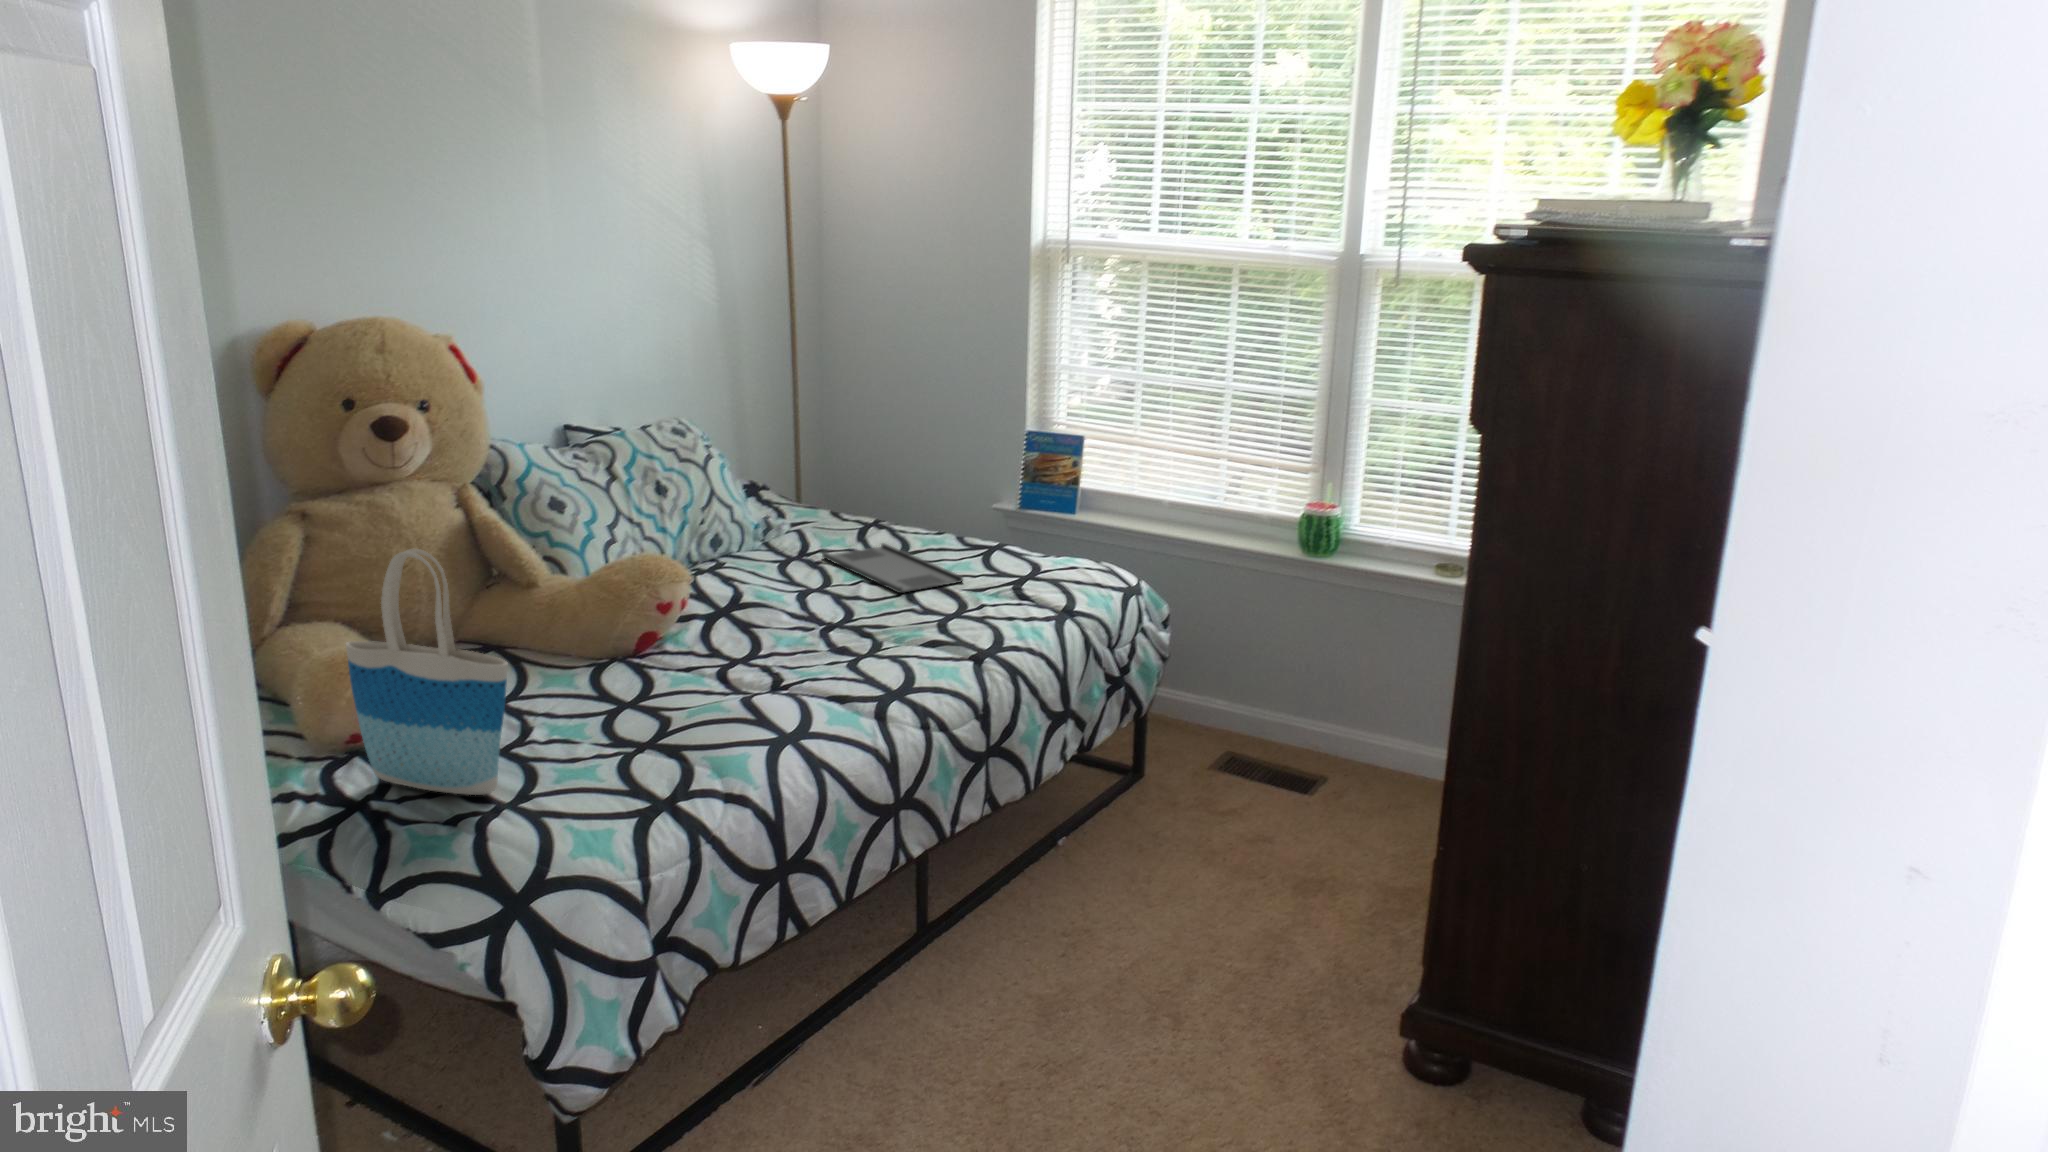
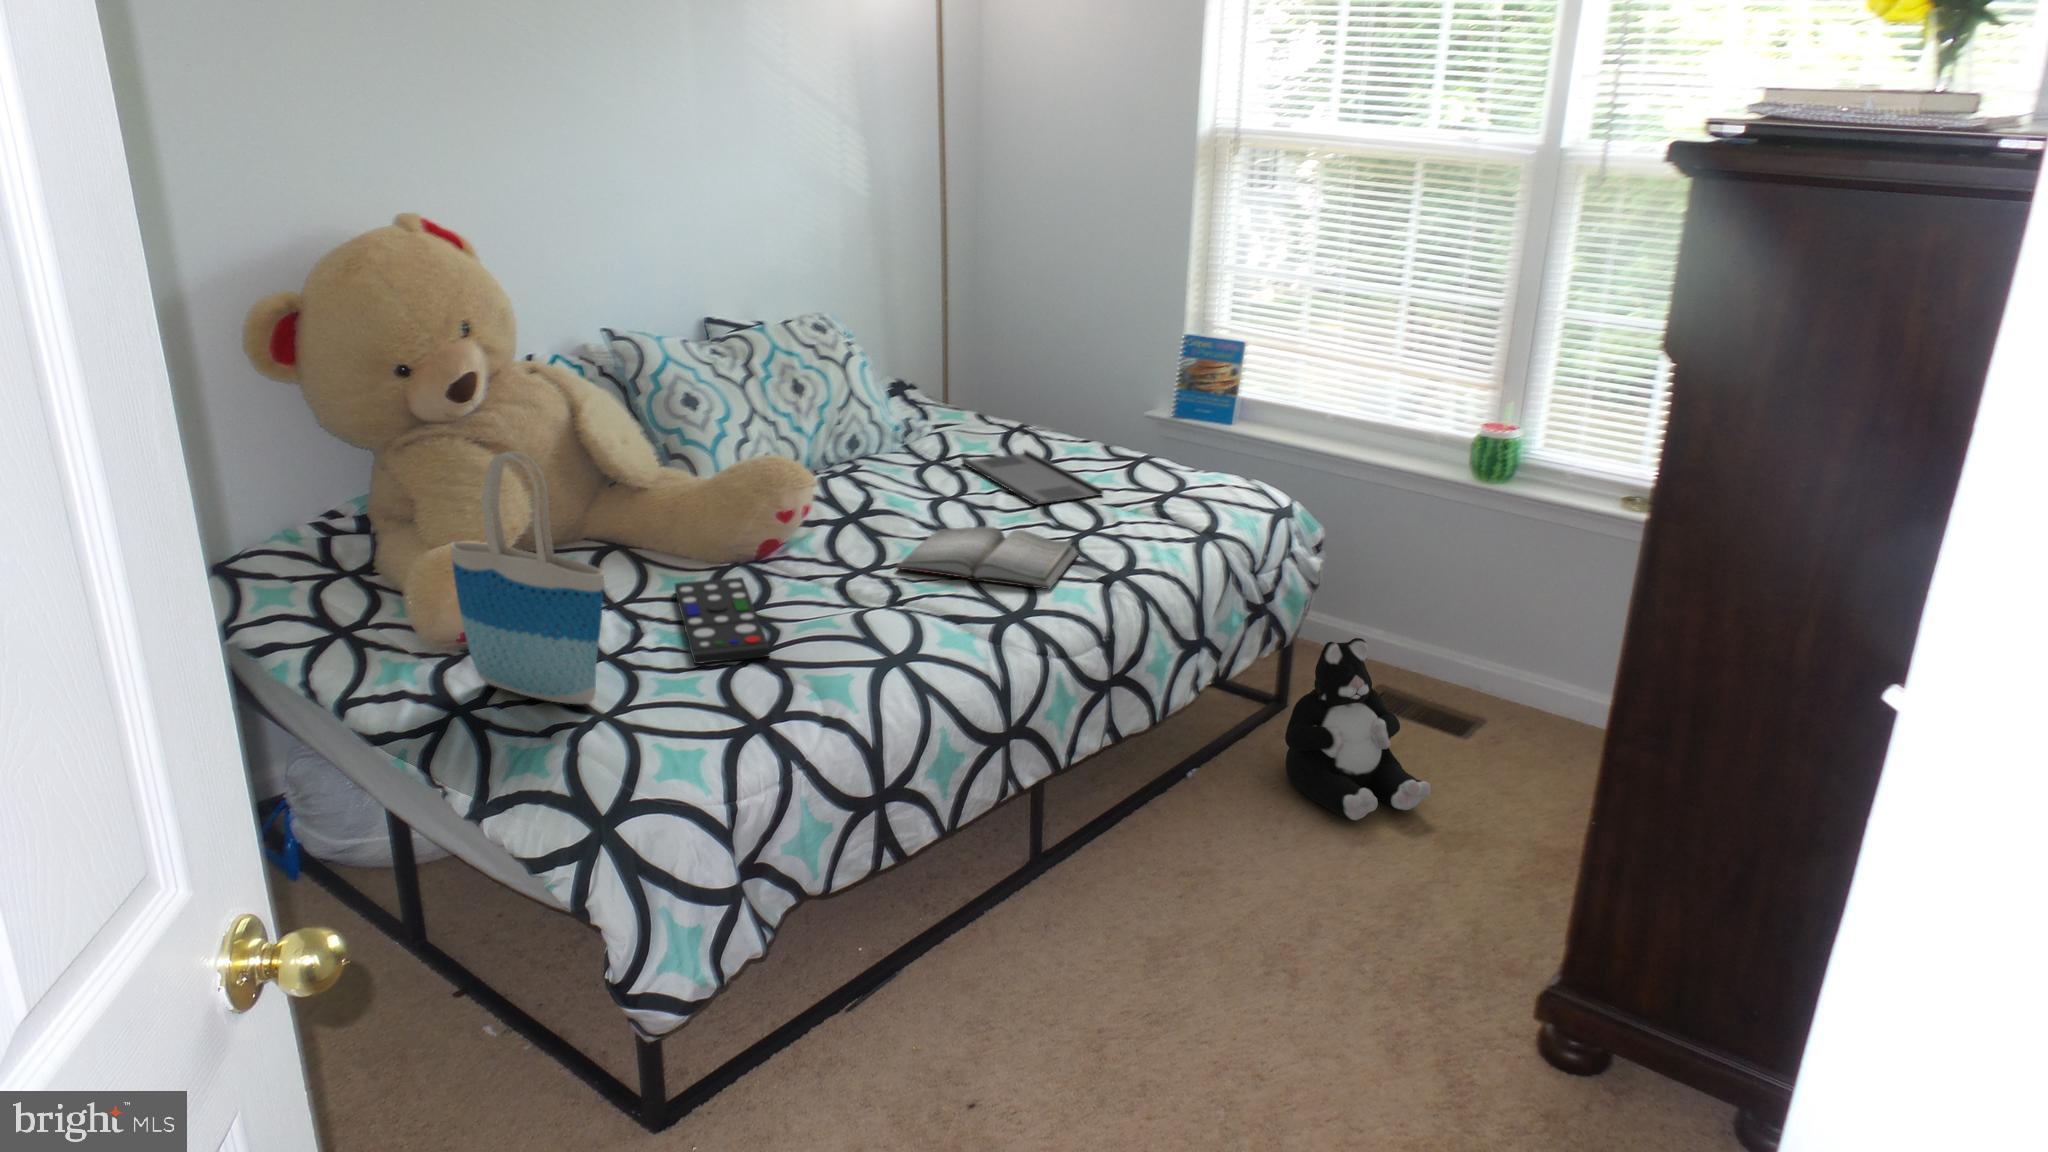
hardback book: none [773,614,948,668] -> present [896,526,1078,589]
remote control: none [557,671,664,753] -> present [675,577,770,664]
plush toy: none [1149,705,1286,877] -> present [1285,638,1431,820]

